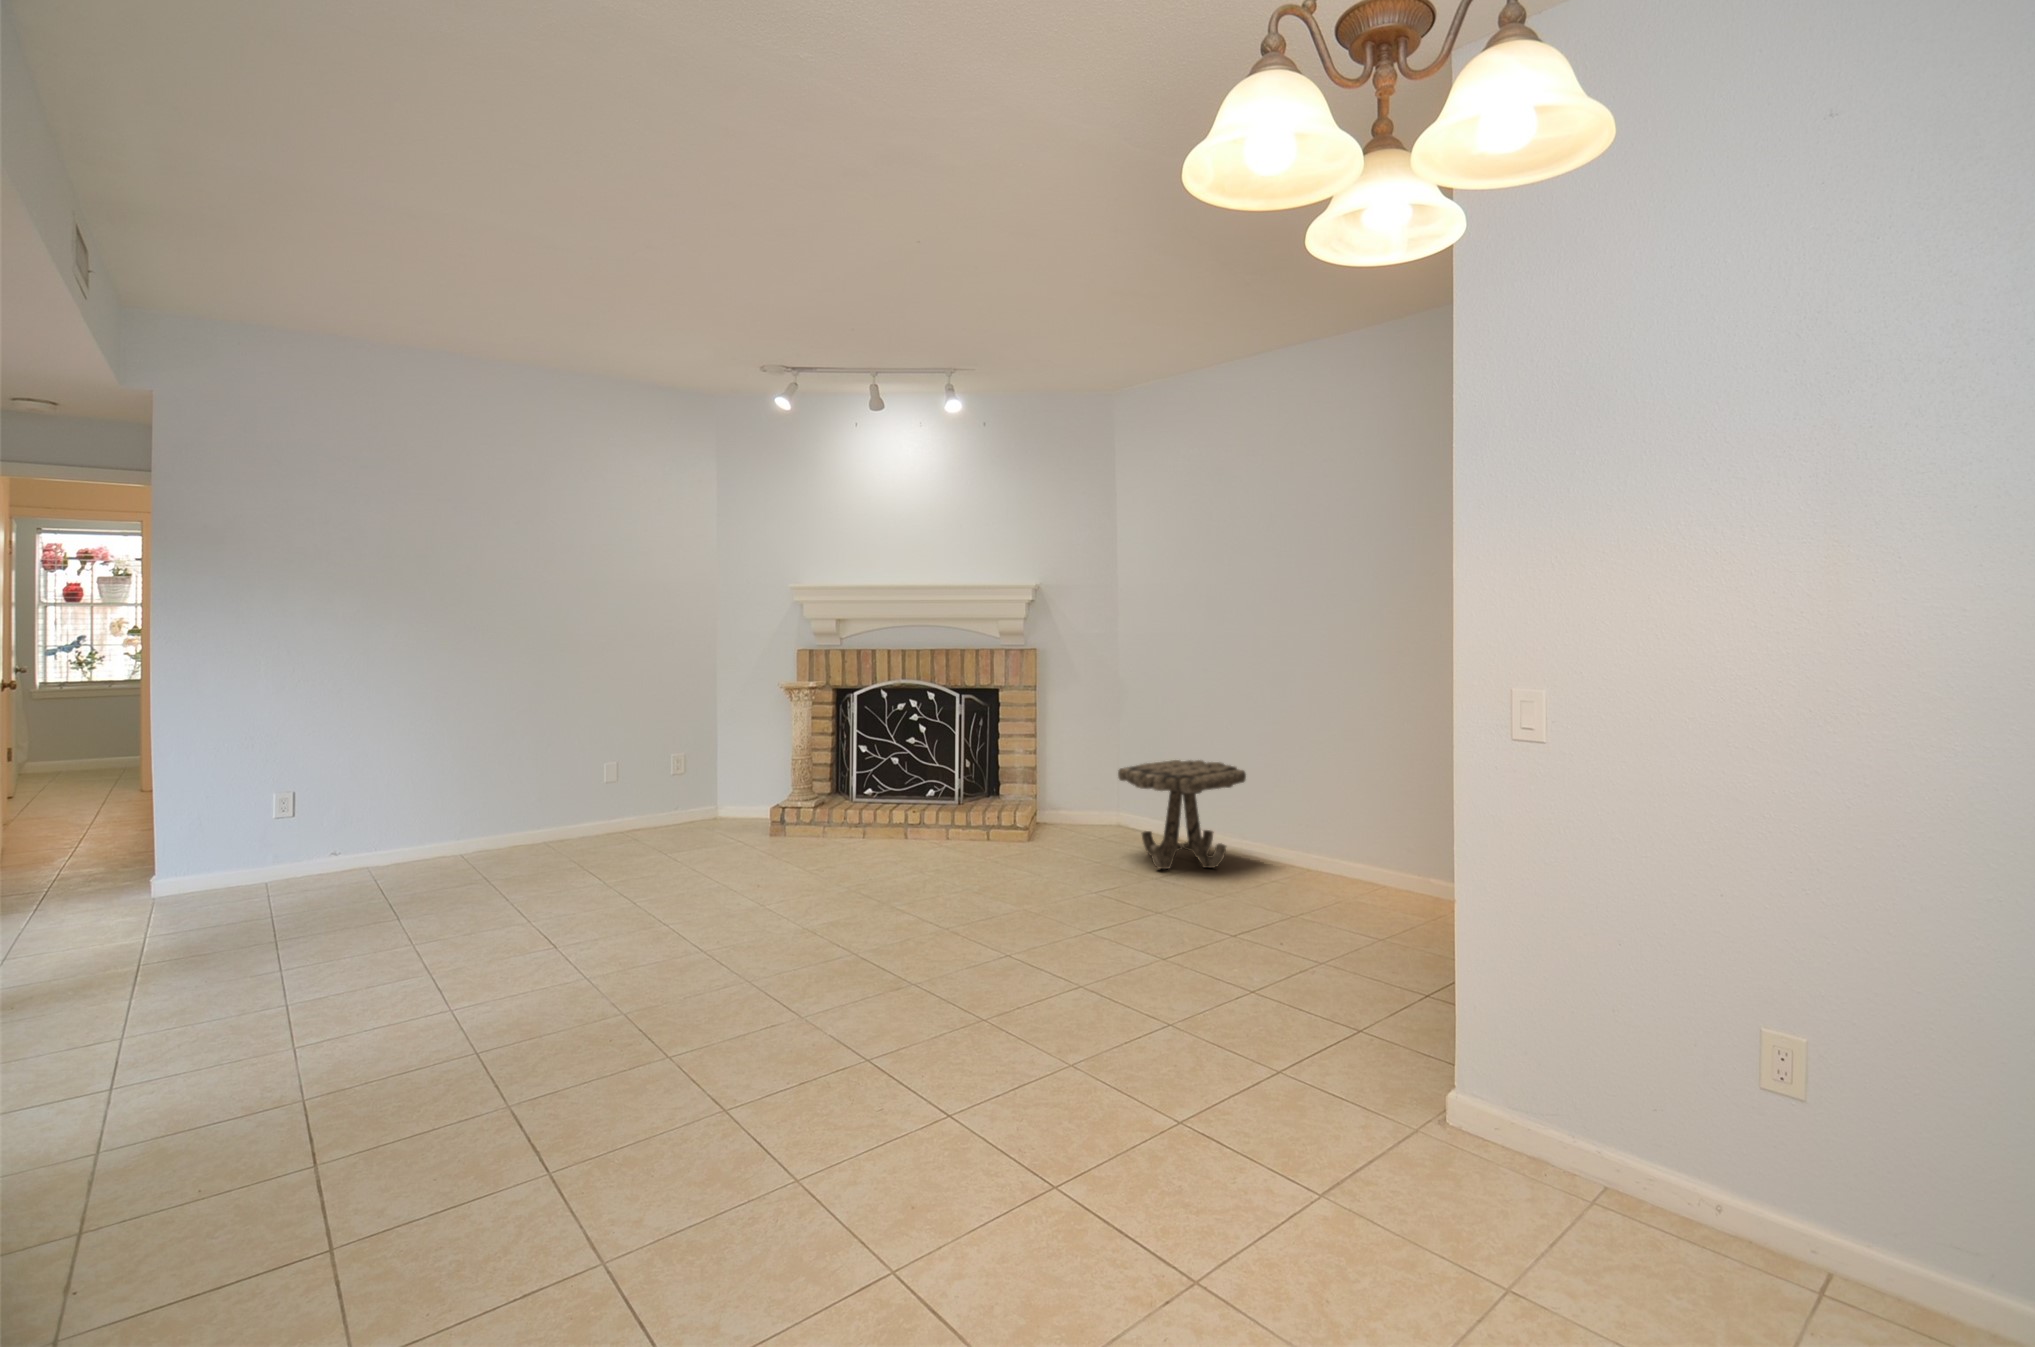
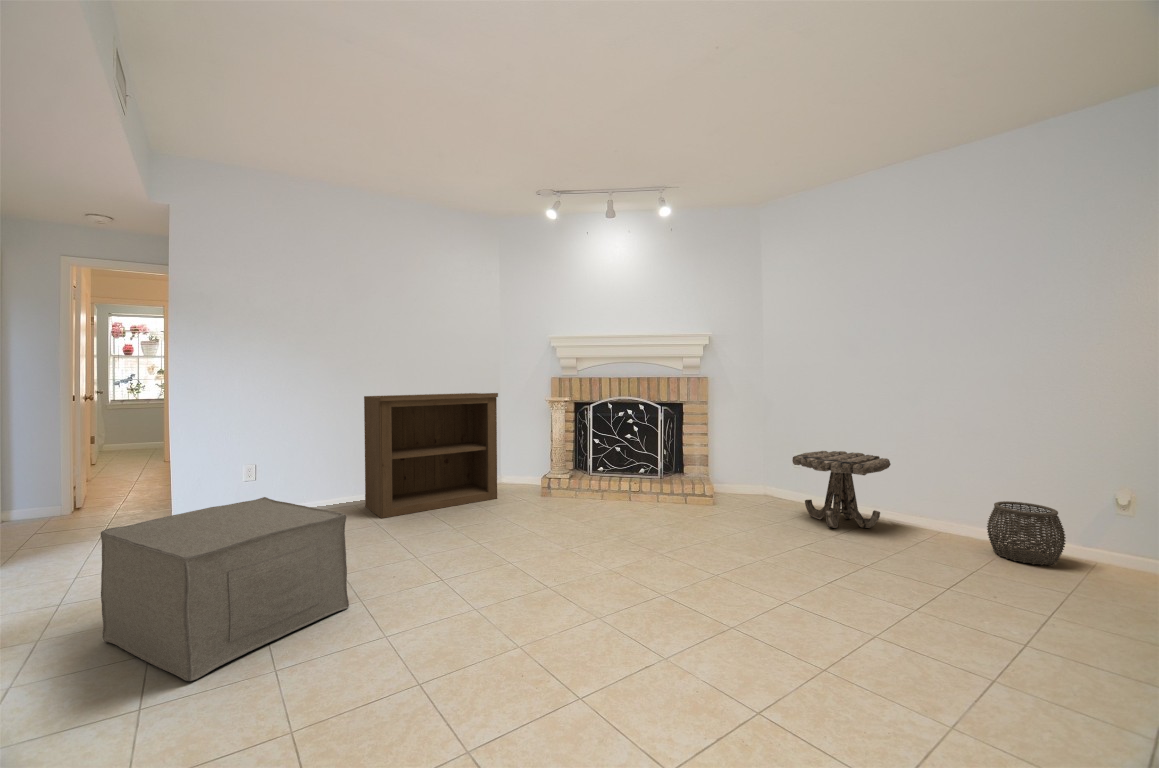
bookshelf: none [478,675,700,872] -> present [364,393,498,518]
woven basket: none [1330,825,1412,907] -> present [987,501,1066,565]
ottoman: none [52,835,407,1055] -> present [101,497,349,681]

